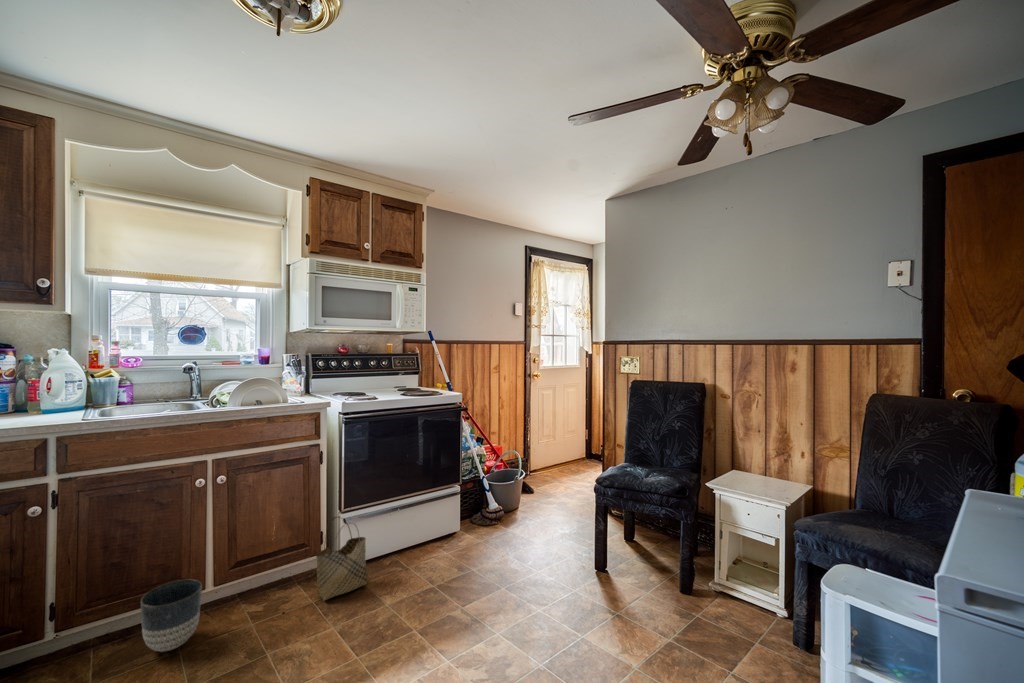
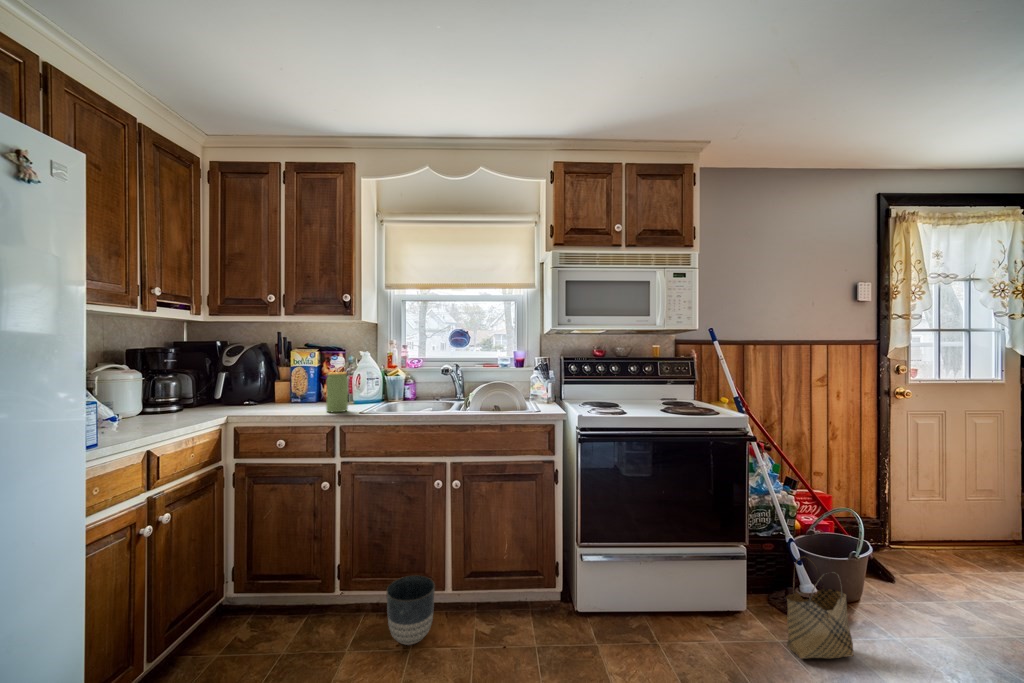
jar: none [22,374,57,423] -> present [326,372,348,412]
woven basket: present [316,517,367,601] -> present [786,556,853,659]

